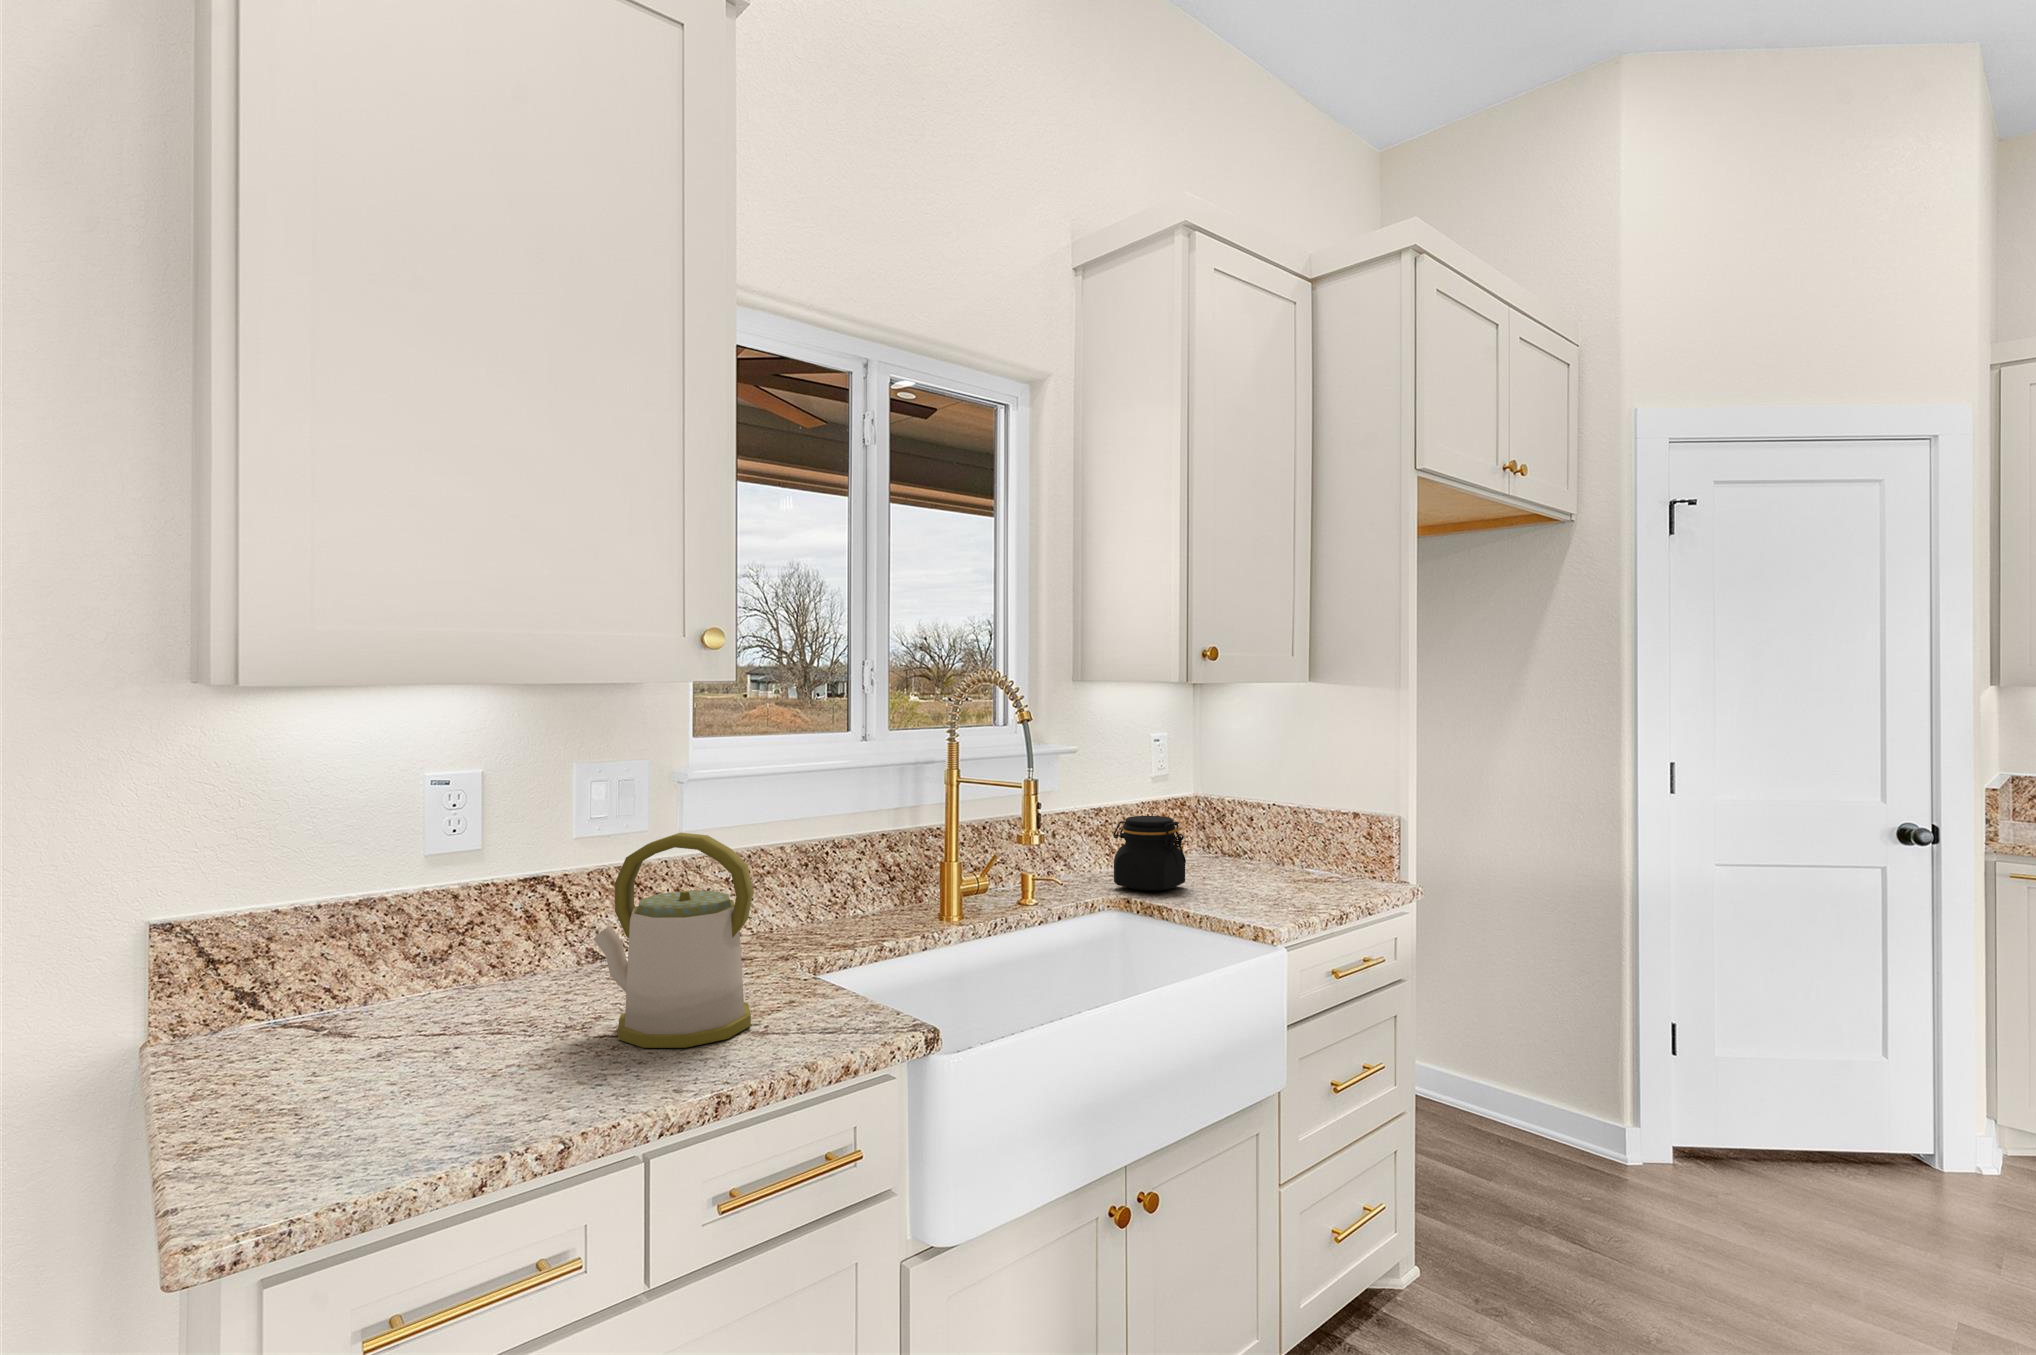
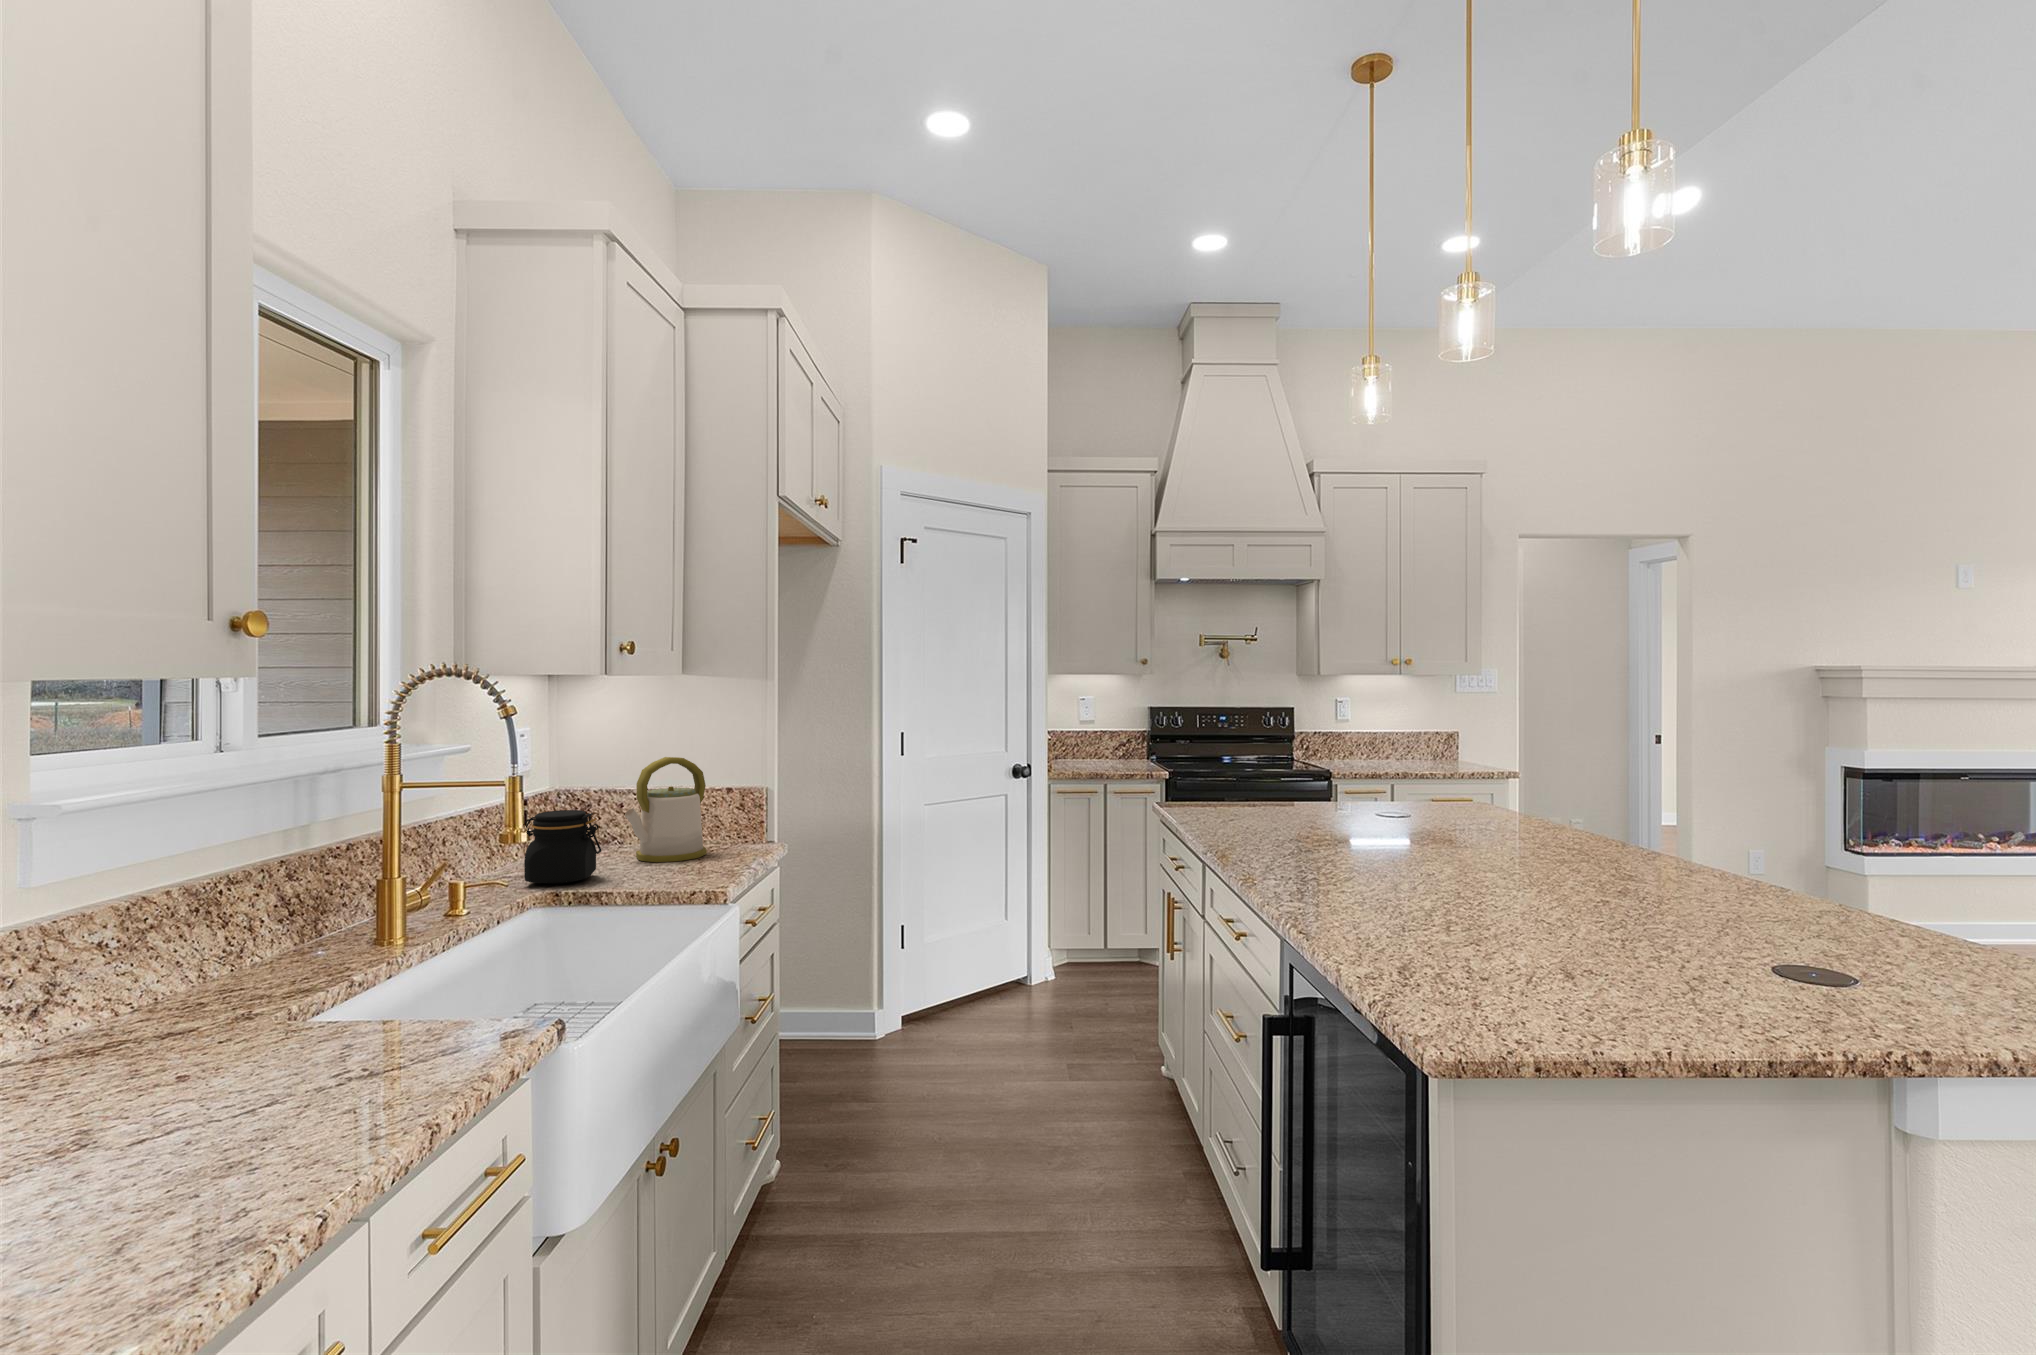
kettle: present [594,833,754,1048] -> present [625,757,707,862]

